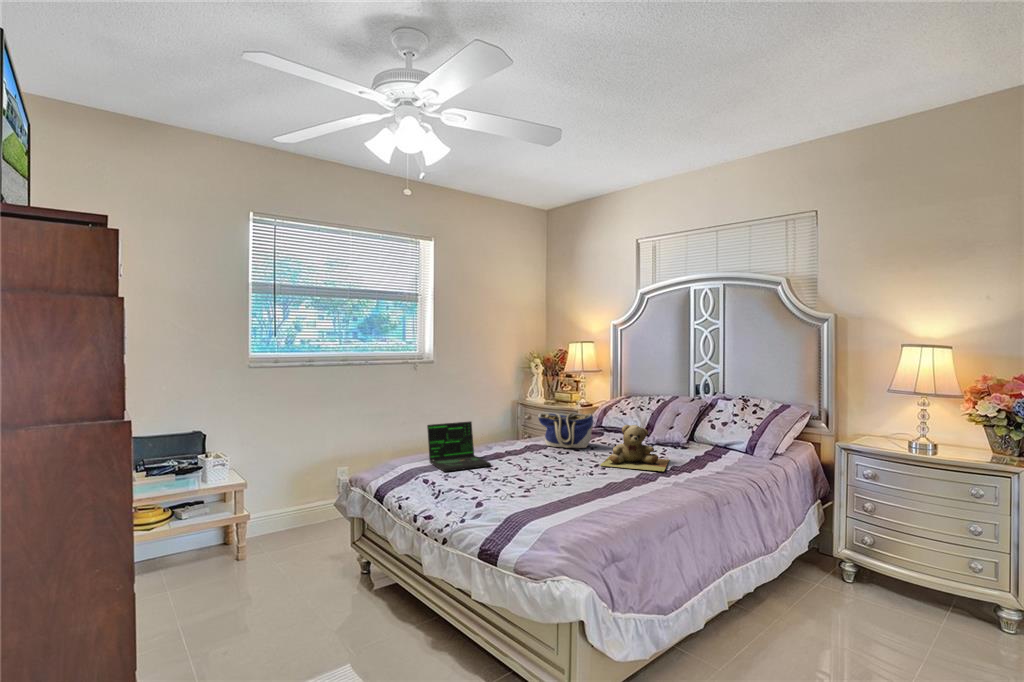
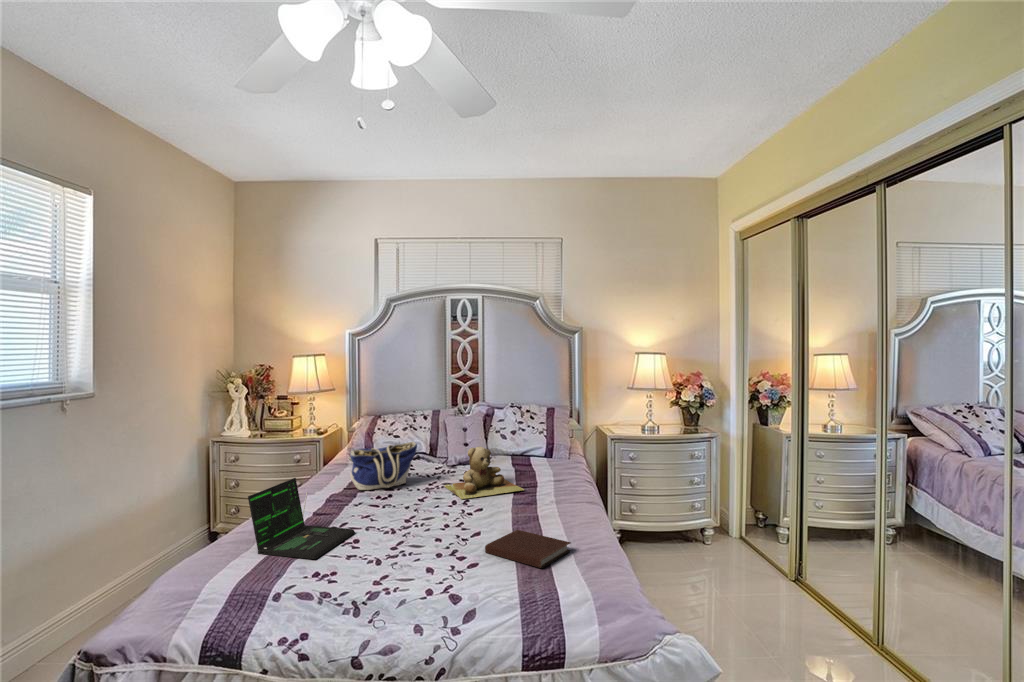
notebook: none [535,490,593,516] -> present [485,530,571,568]

